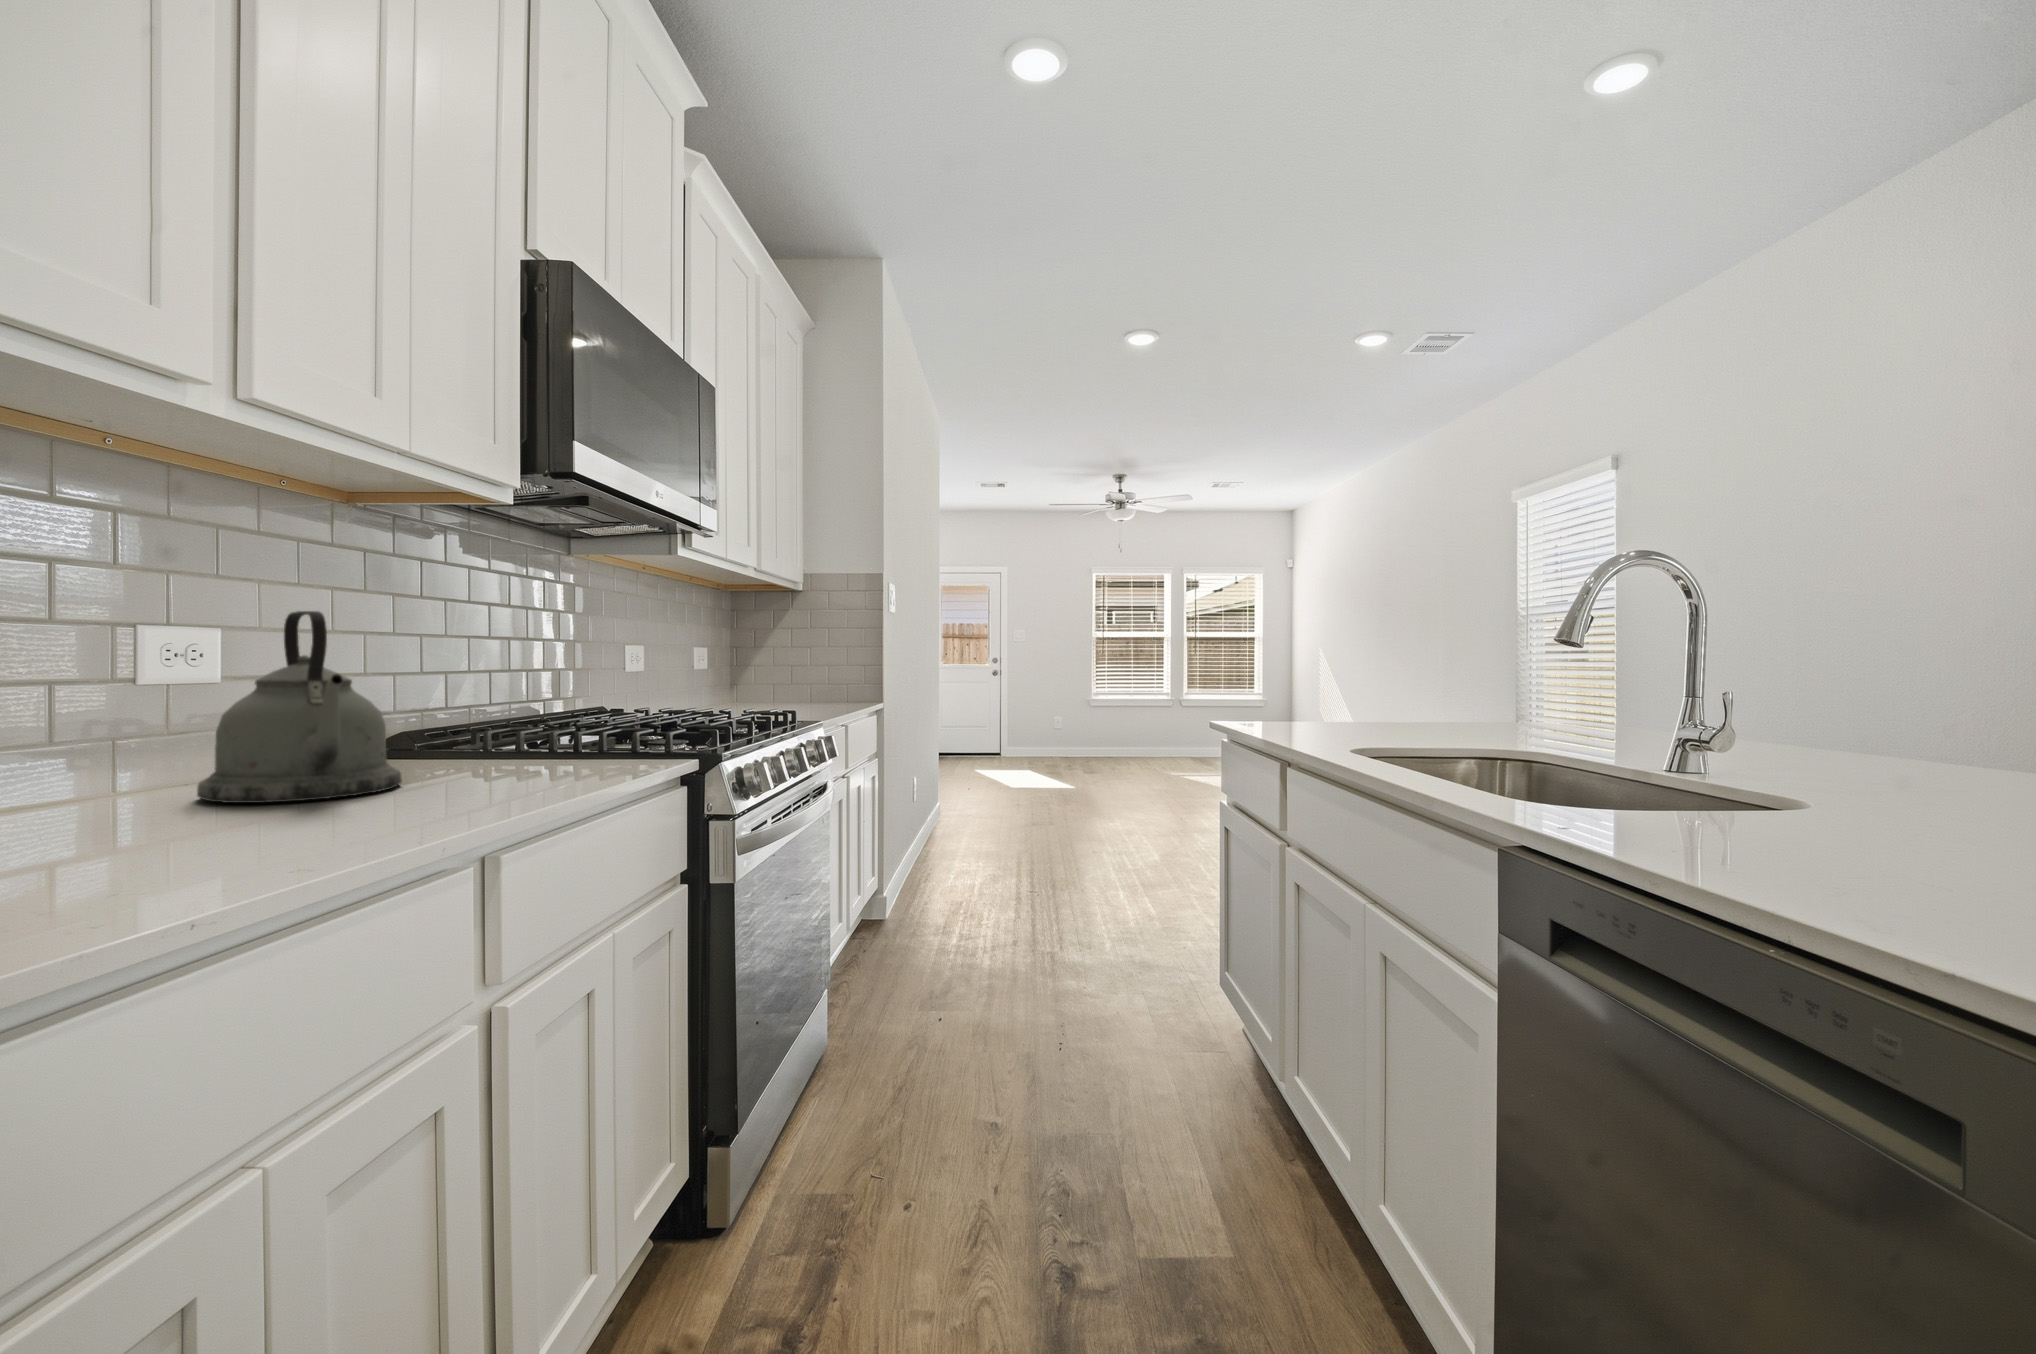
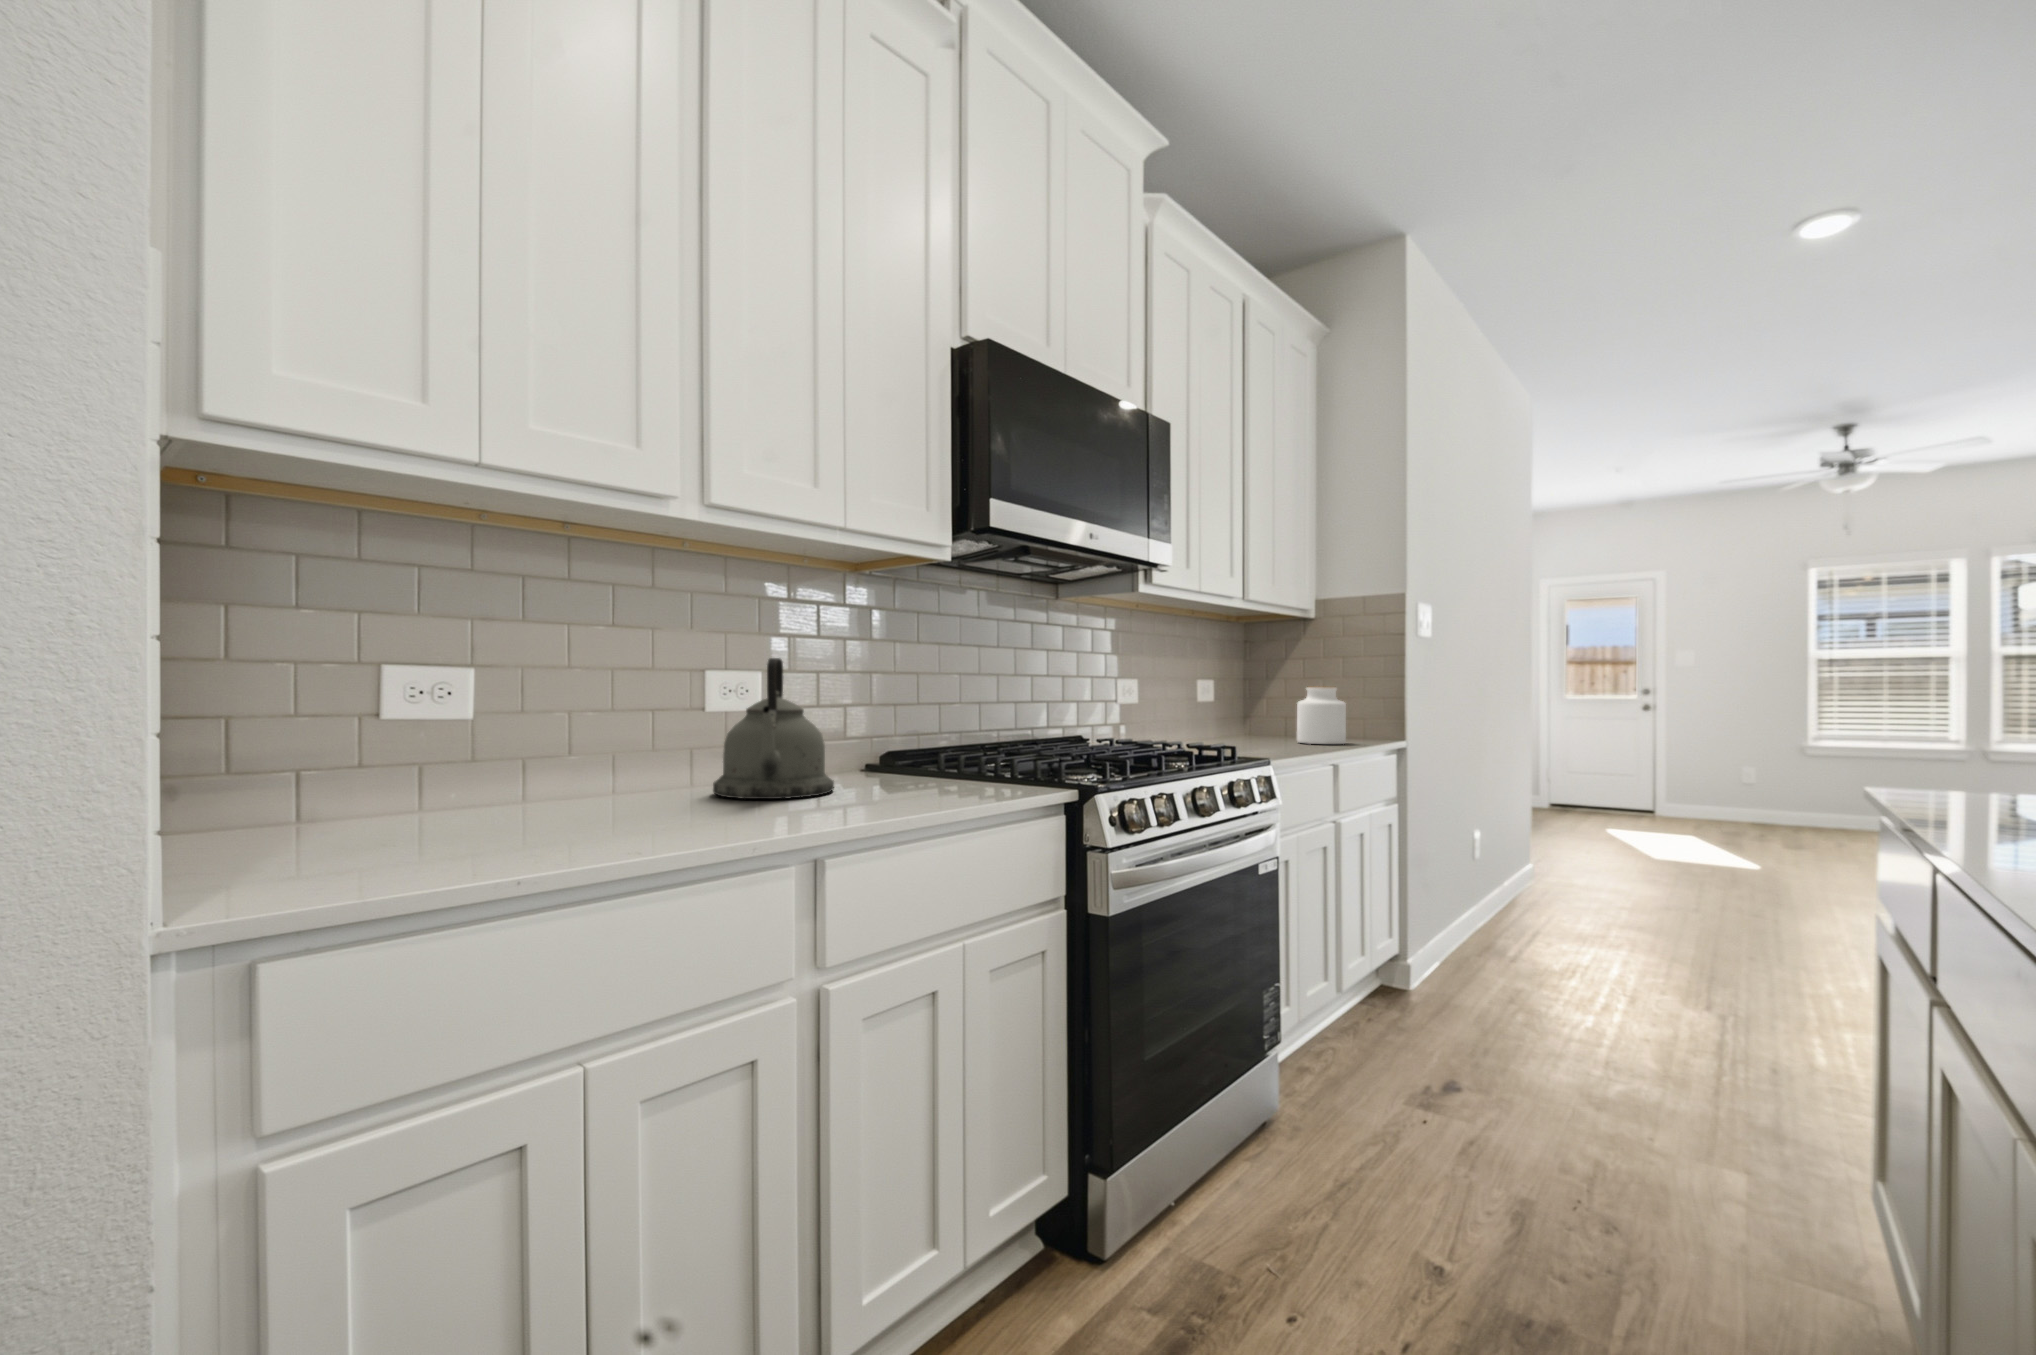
jar: none [812,655,856,707] -> present [1297,687,1346,744]

